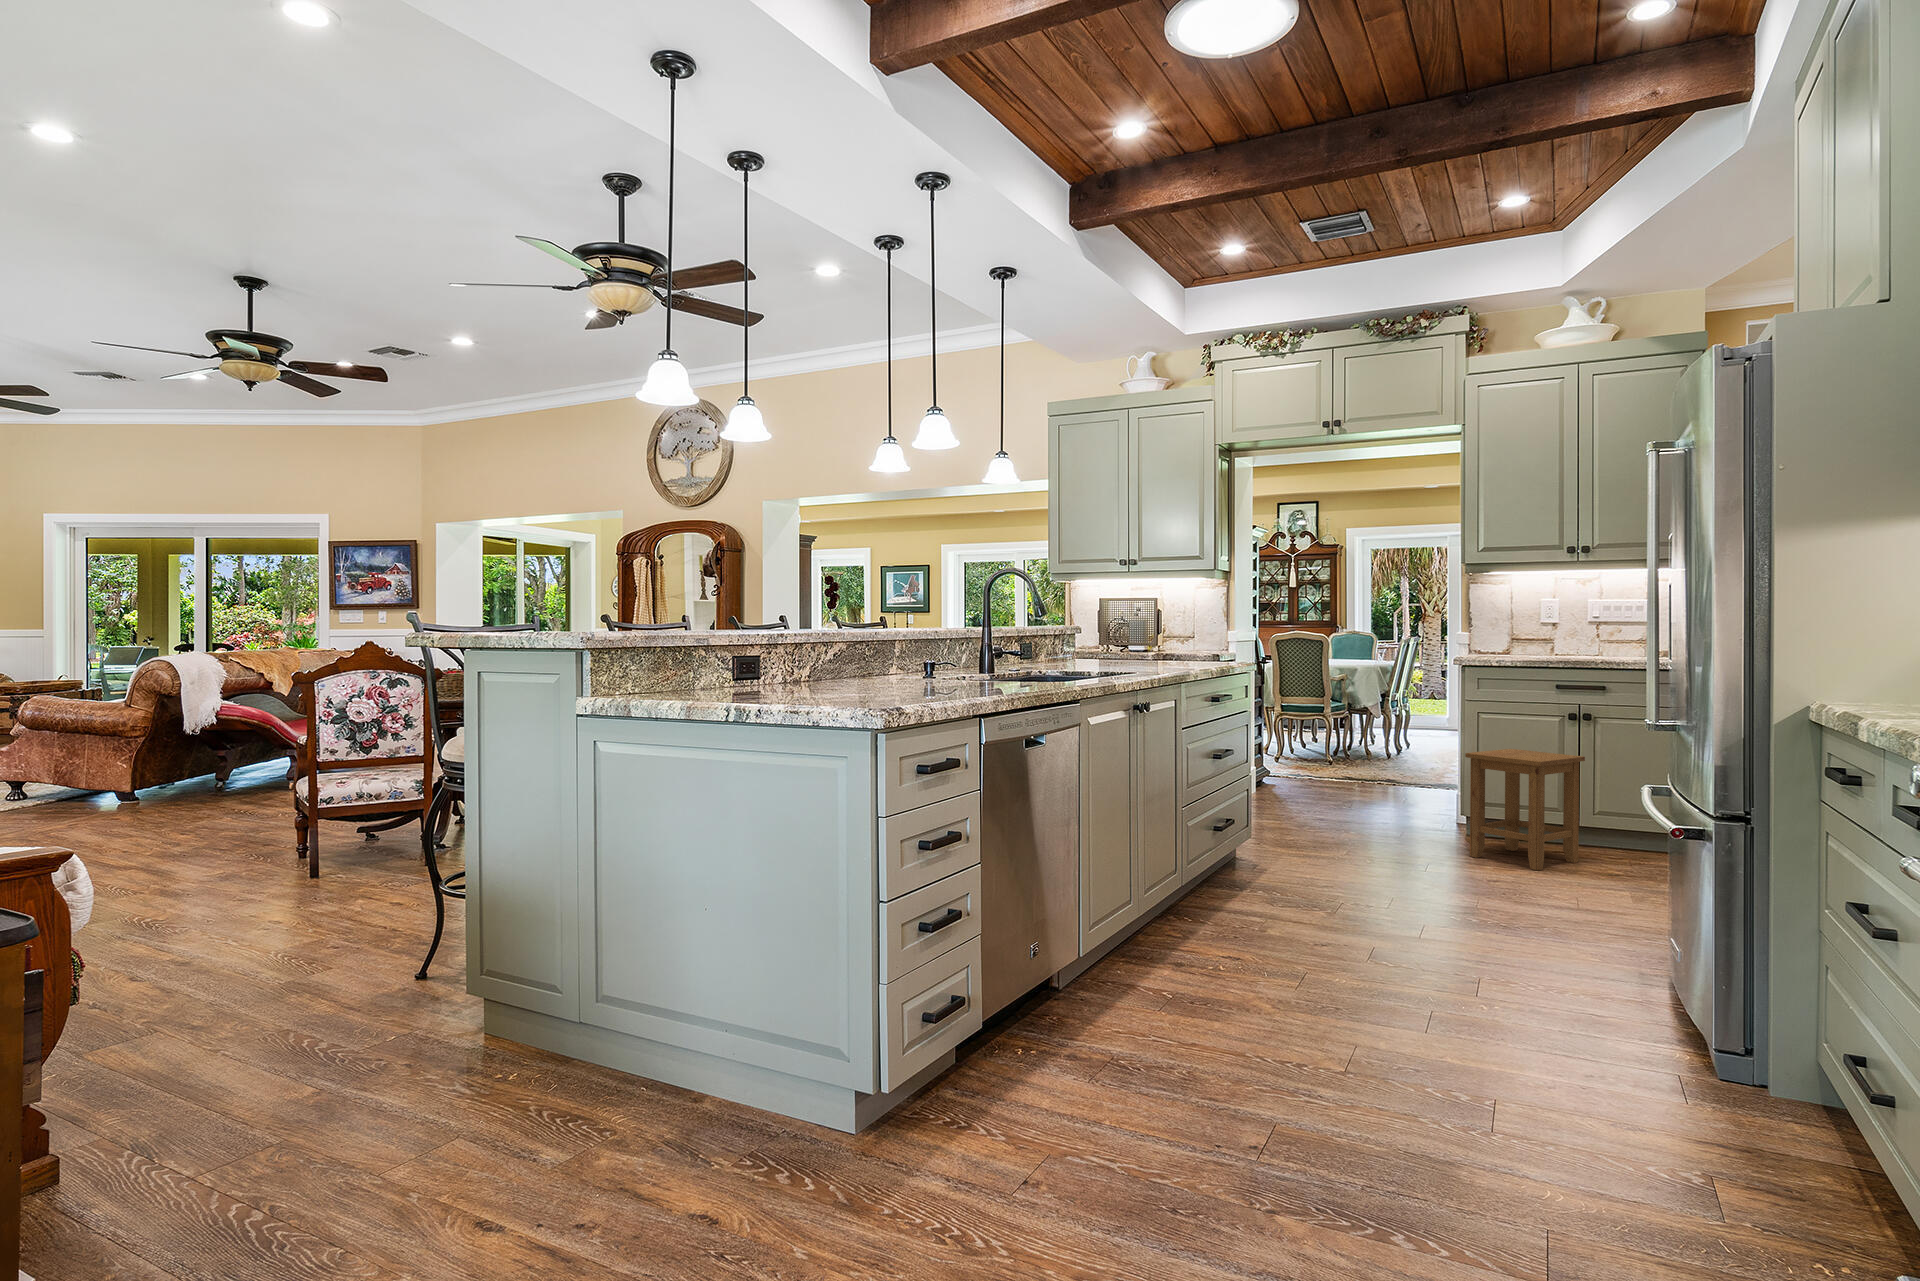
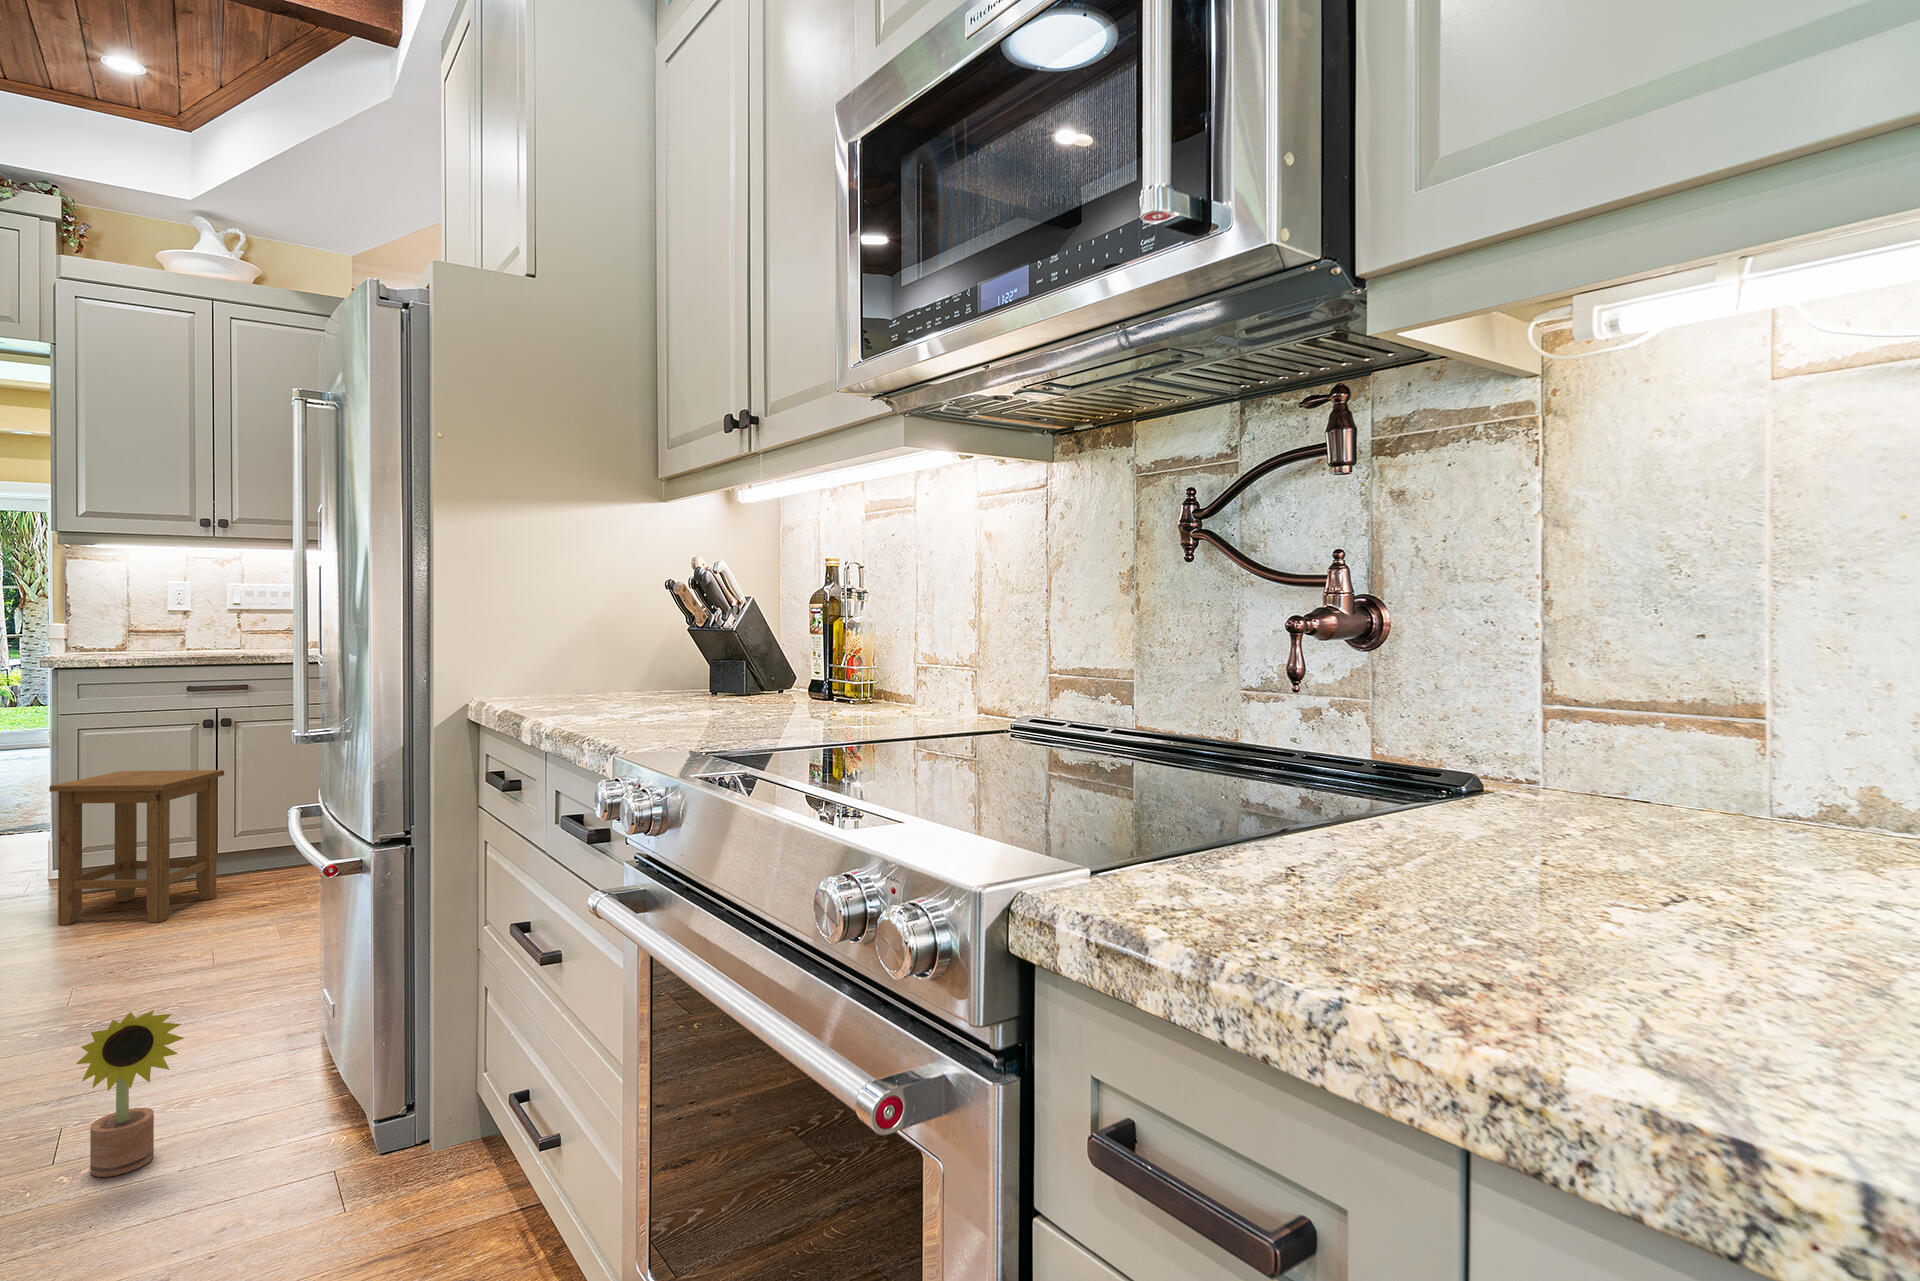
decorative plant: none [1502,906,1569,1019] -> present [76,1010,184,1177]

